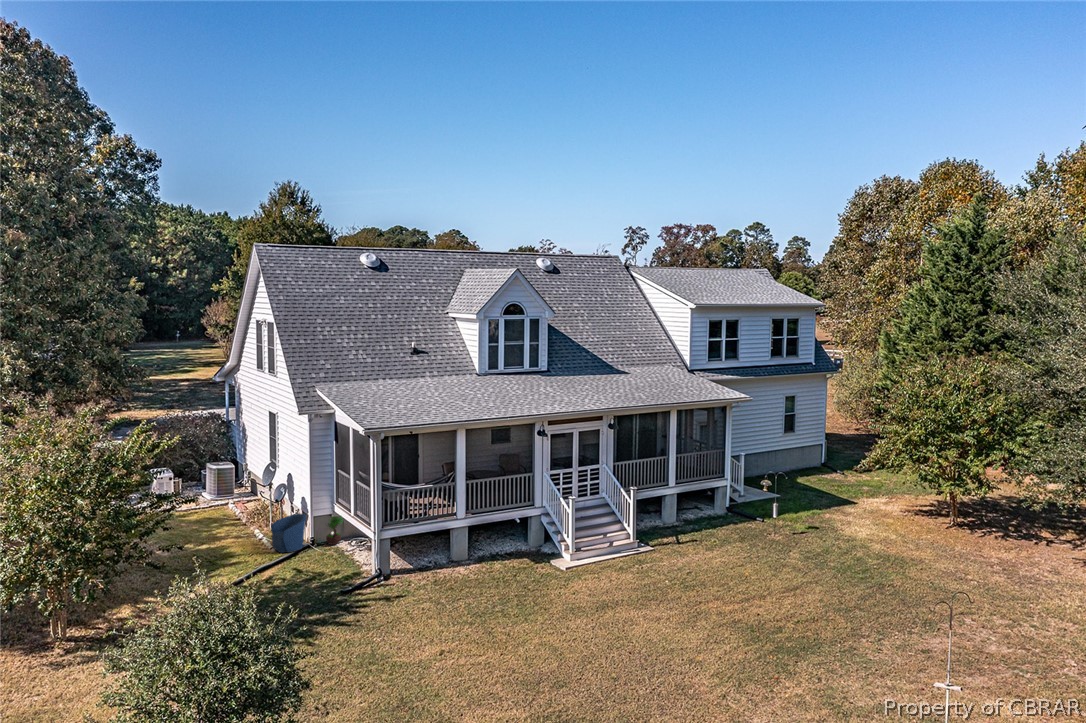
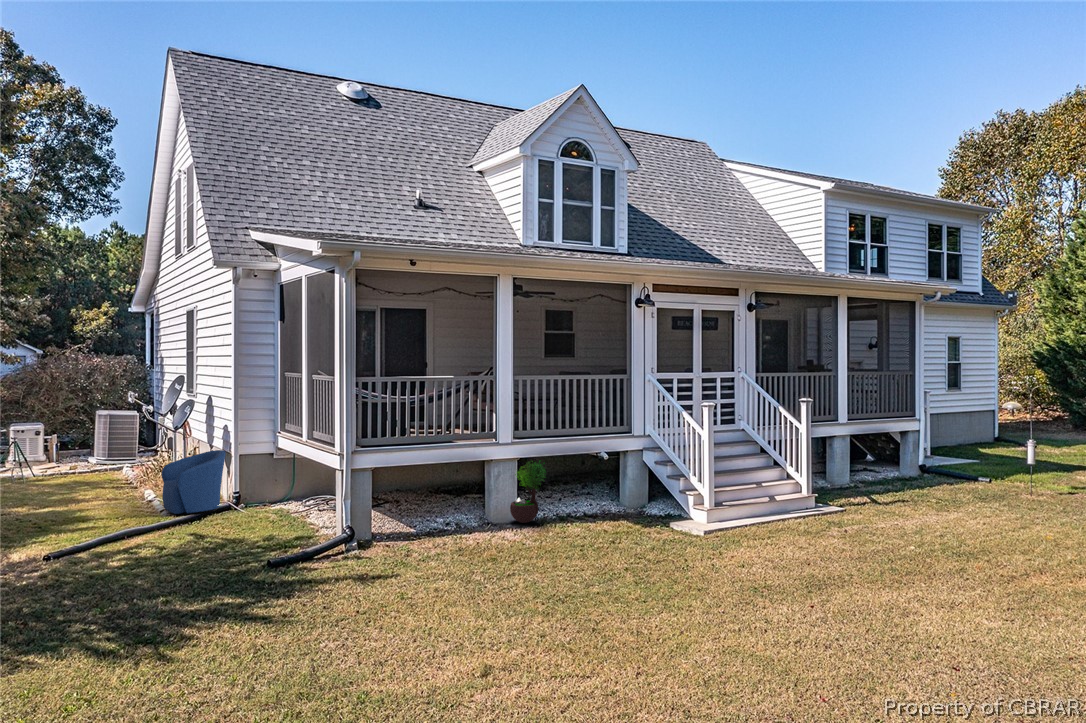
potted tree: present [326,517,342,545] -> present [510,461,546,523]

